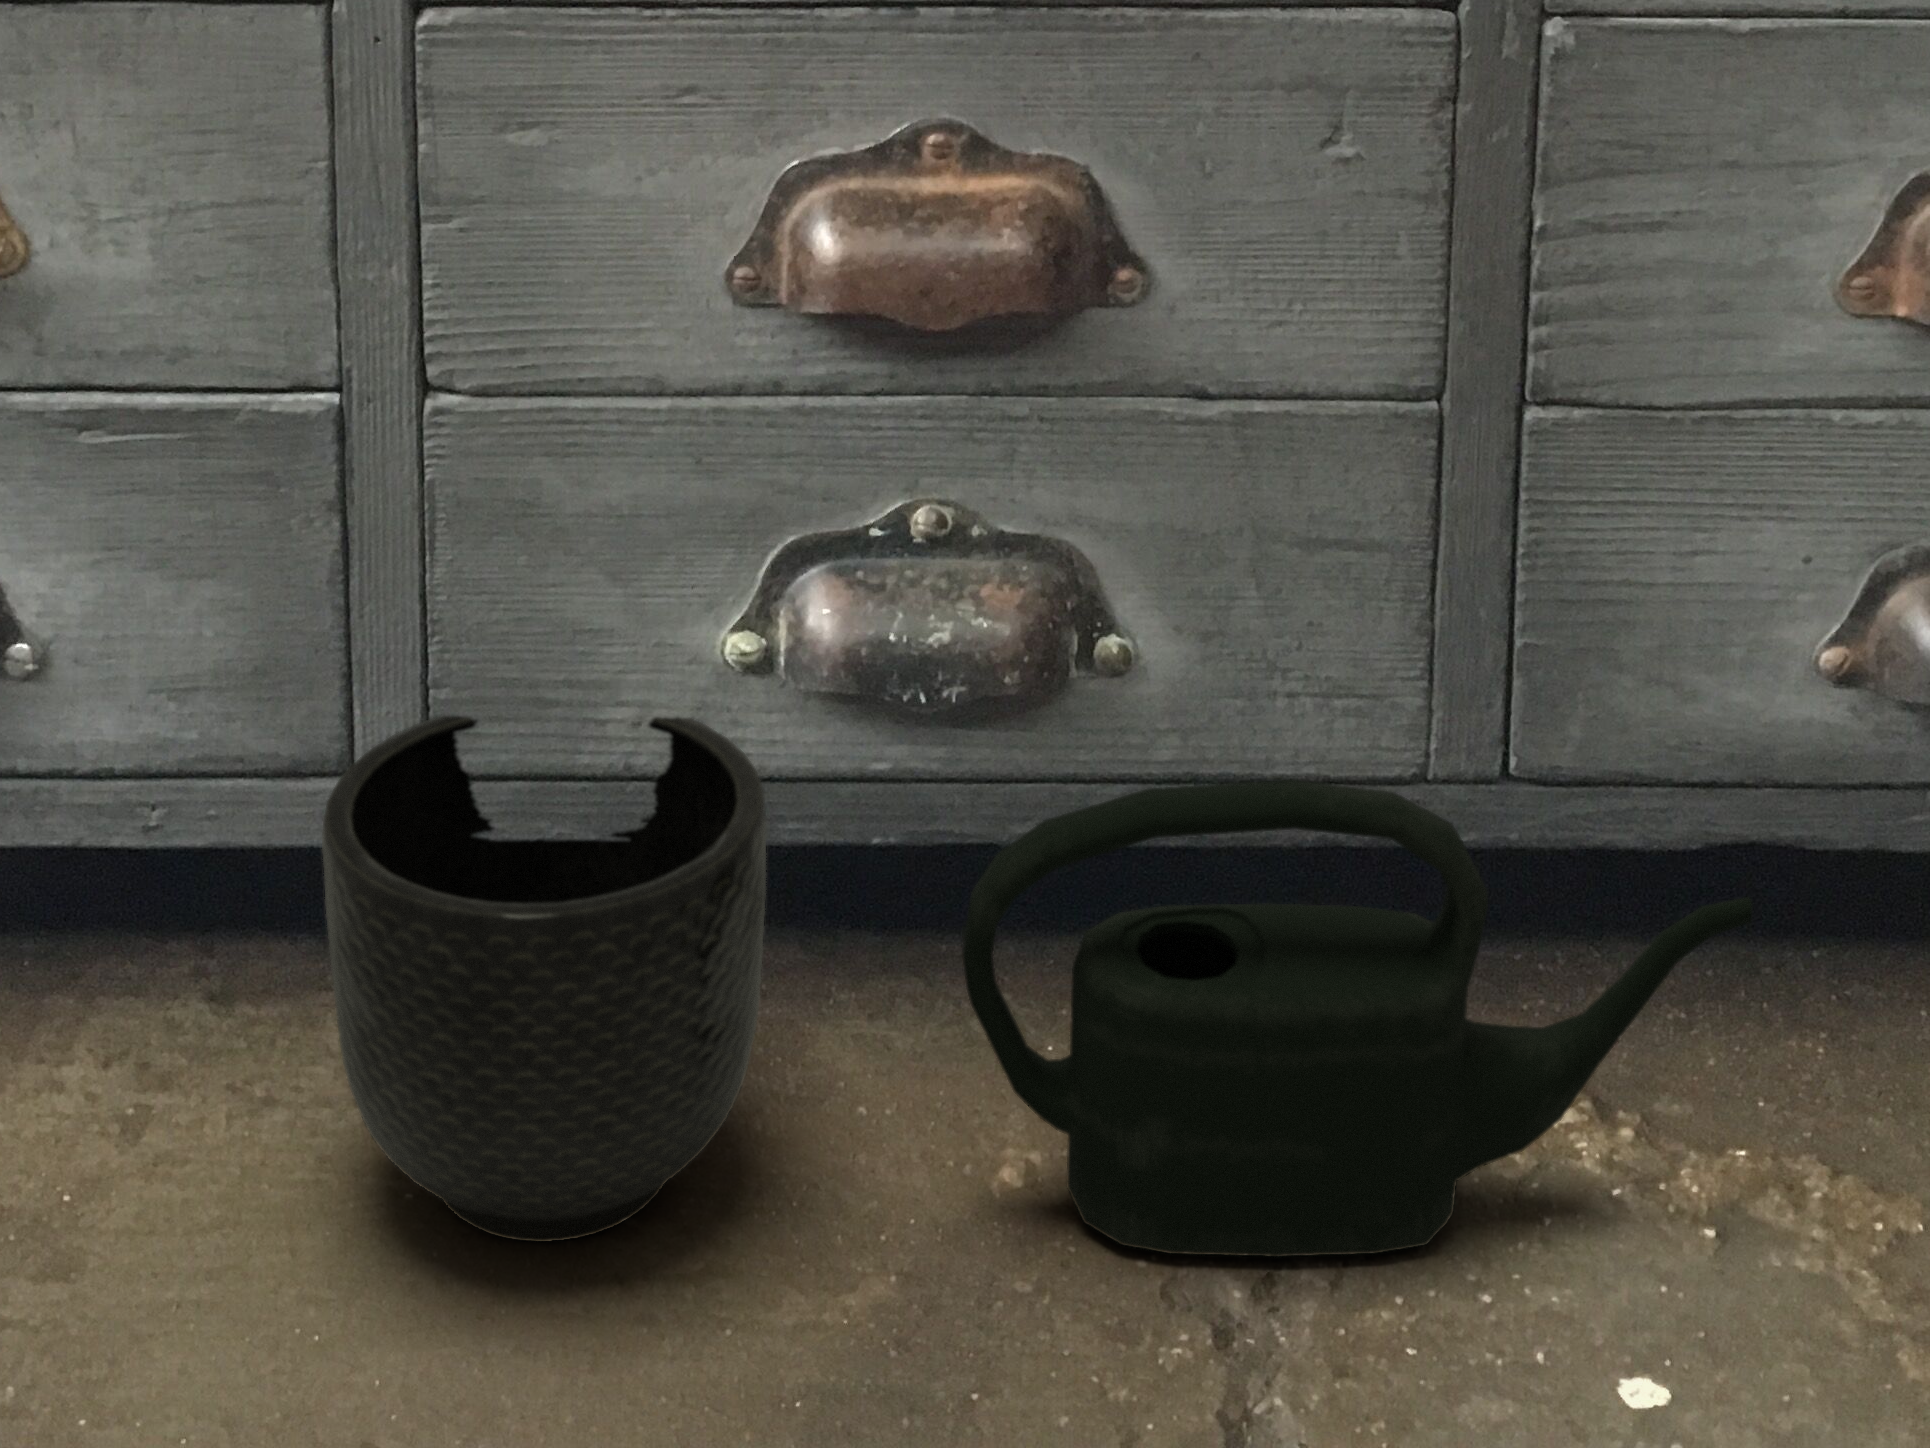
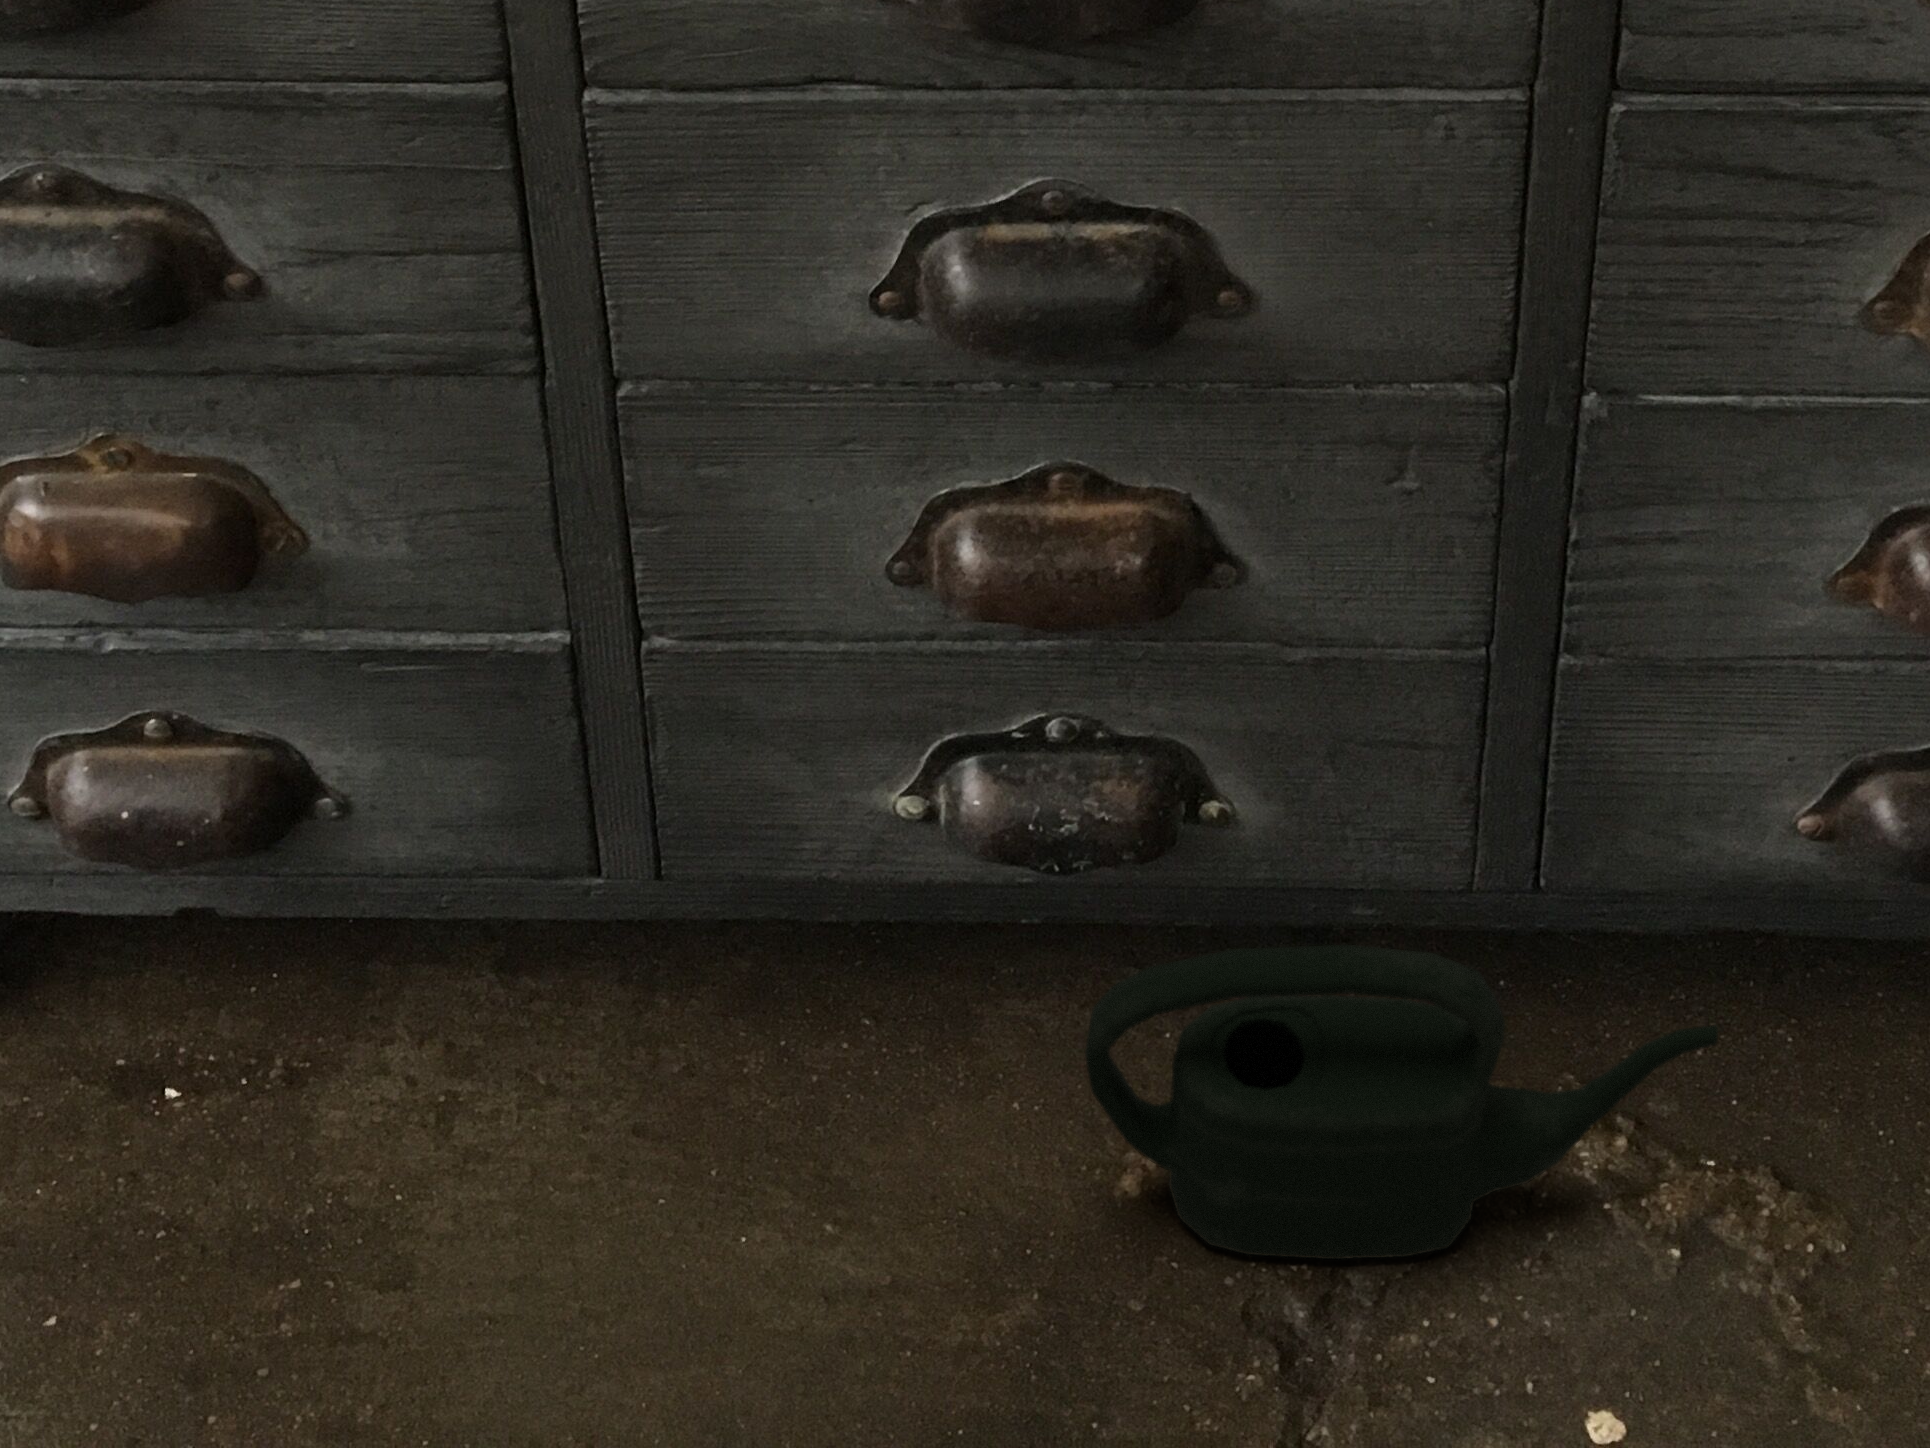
planter: present [322,716,767,1242] -> none [576,806,928,1235]

